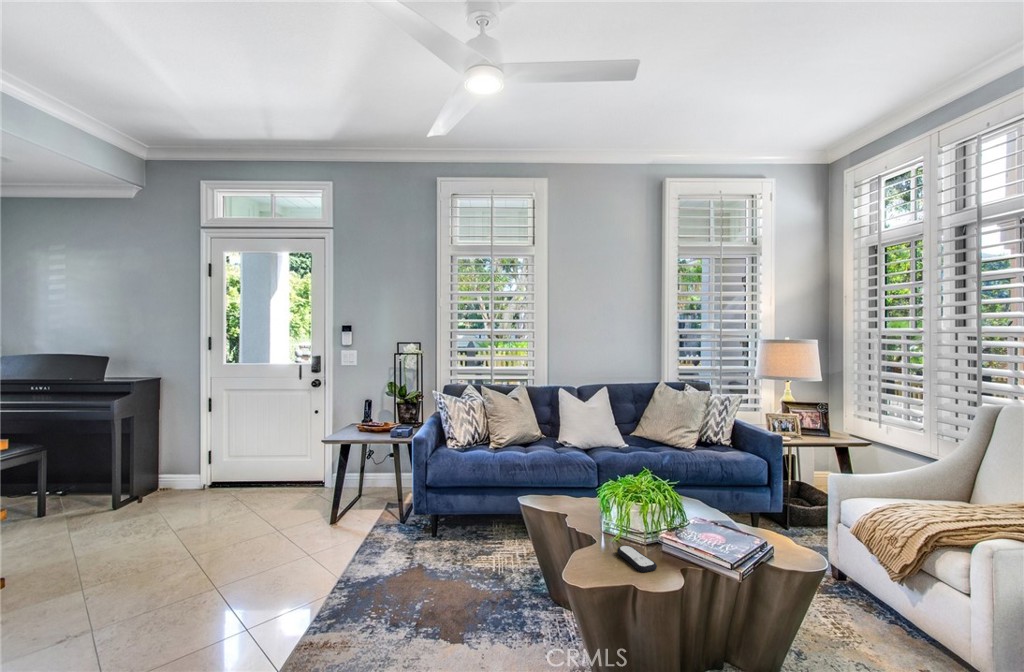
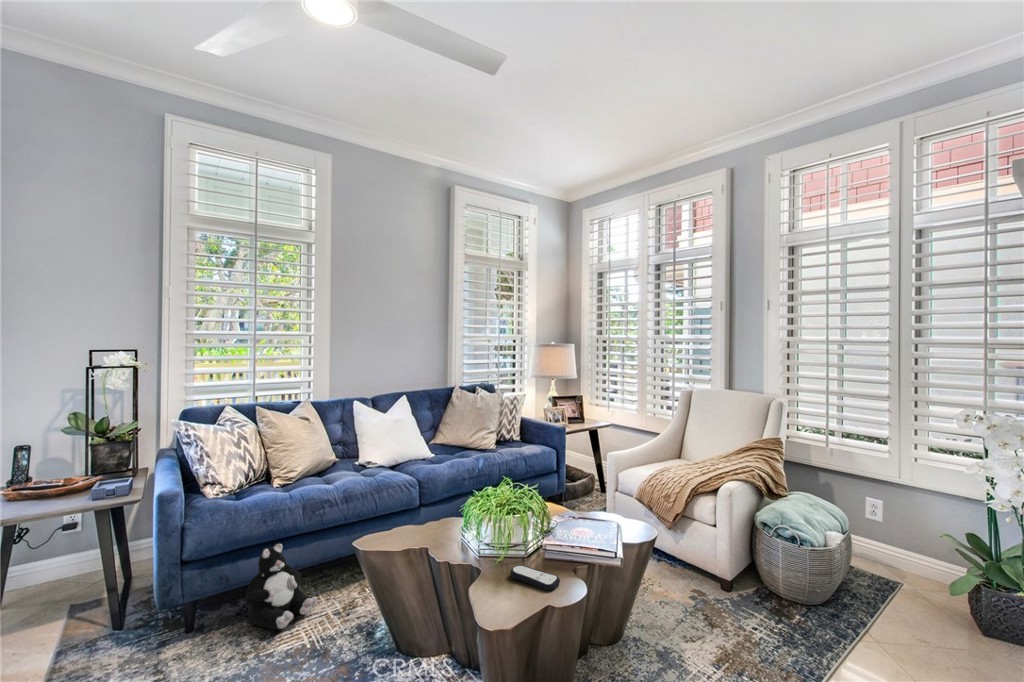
plush toy: none [462,490,508,553] -> present [245,543,317,629]

